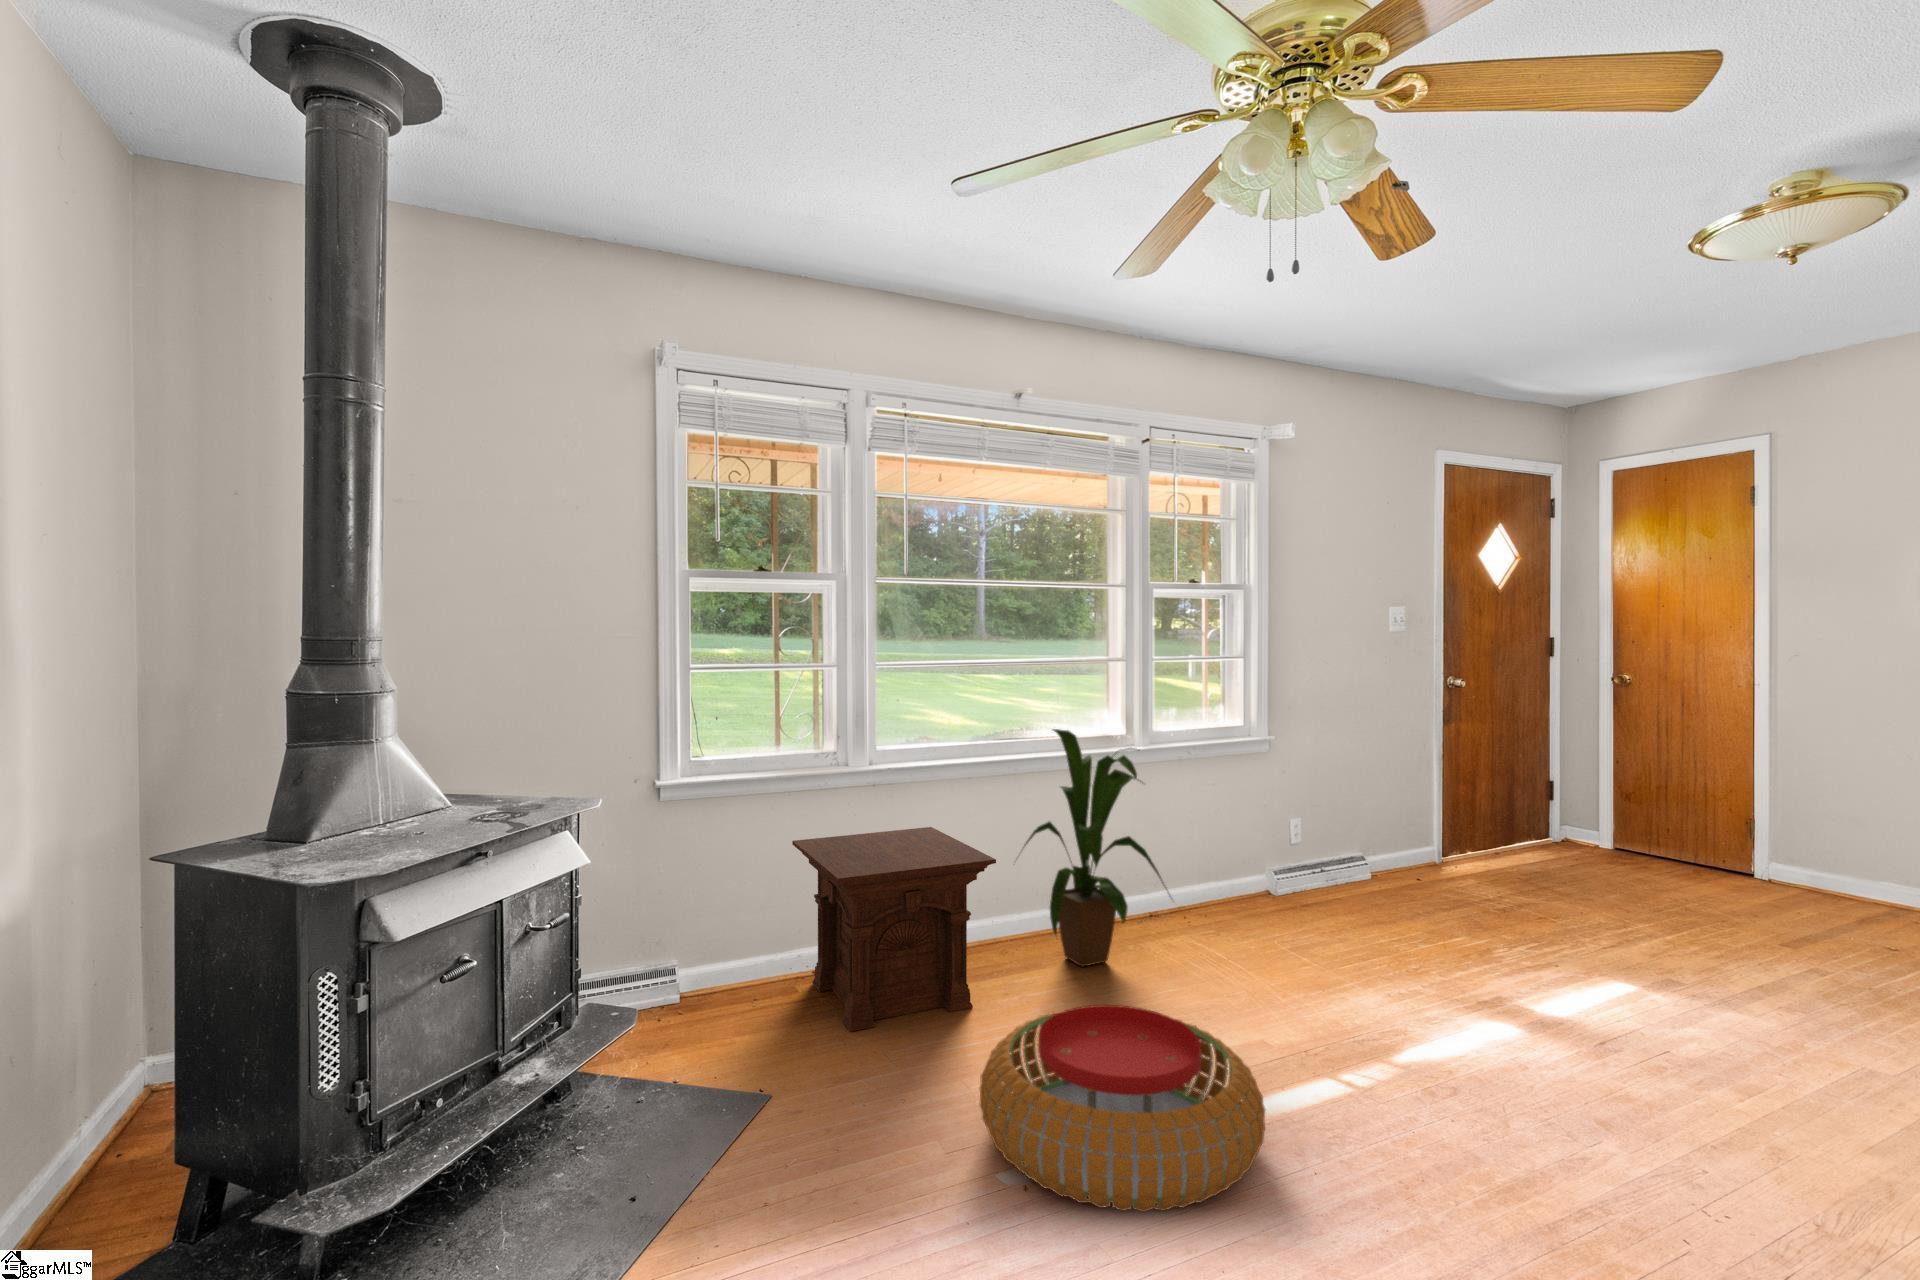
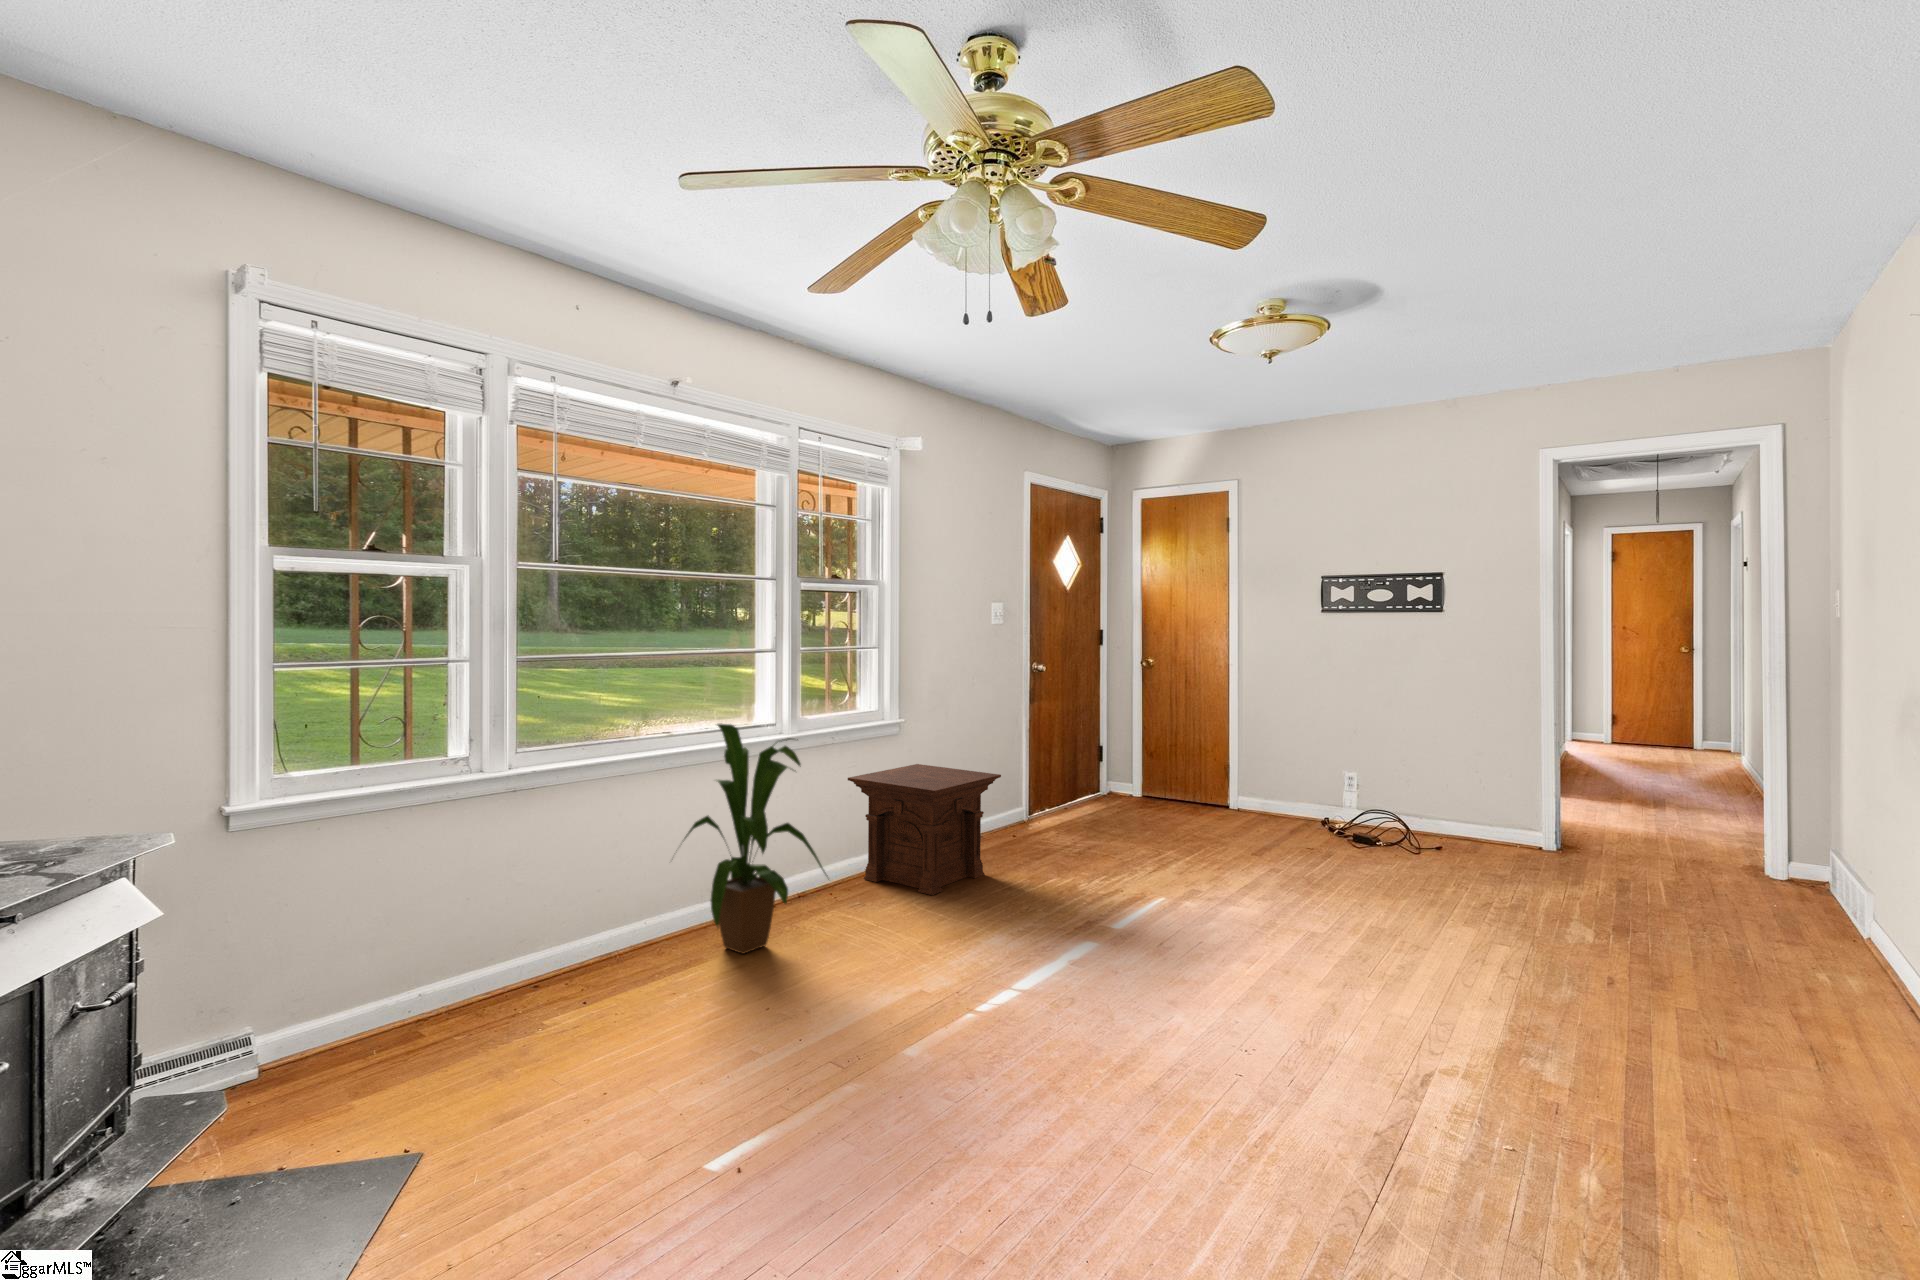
side table: present [792,827,996,1032] -> present [848,764,1001,895]
pouf: present [980,1005,1265,1212] -> none [678,981,945,1170]

